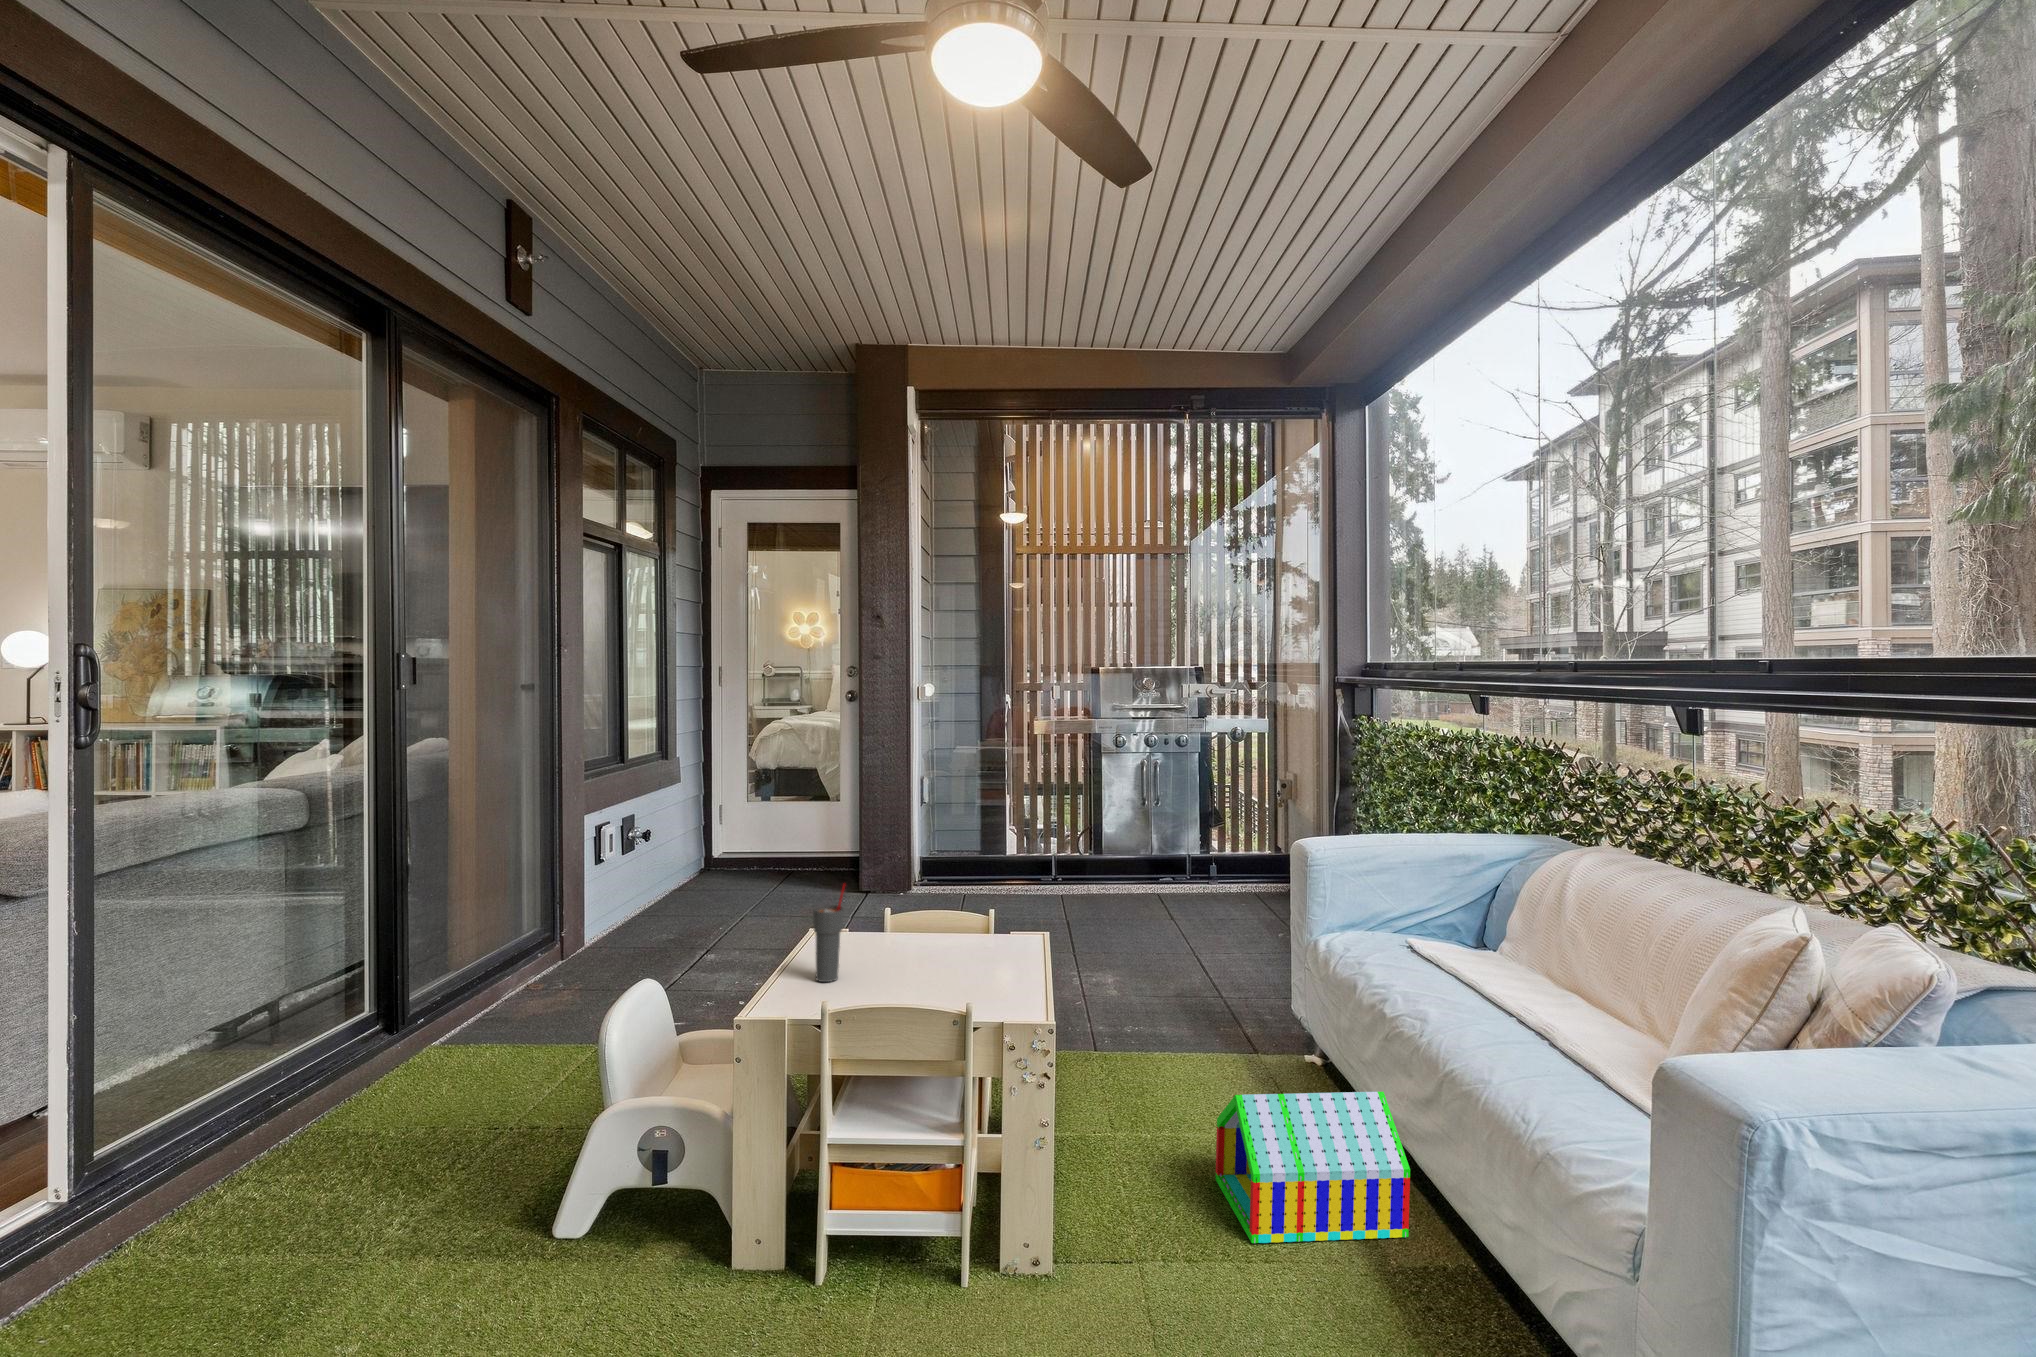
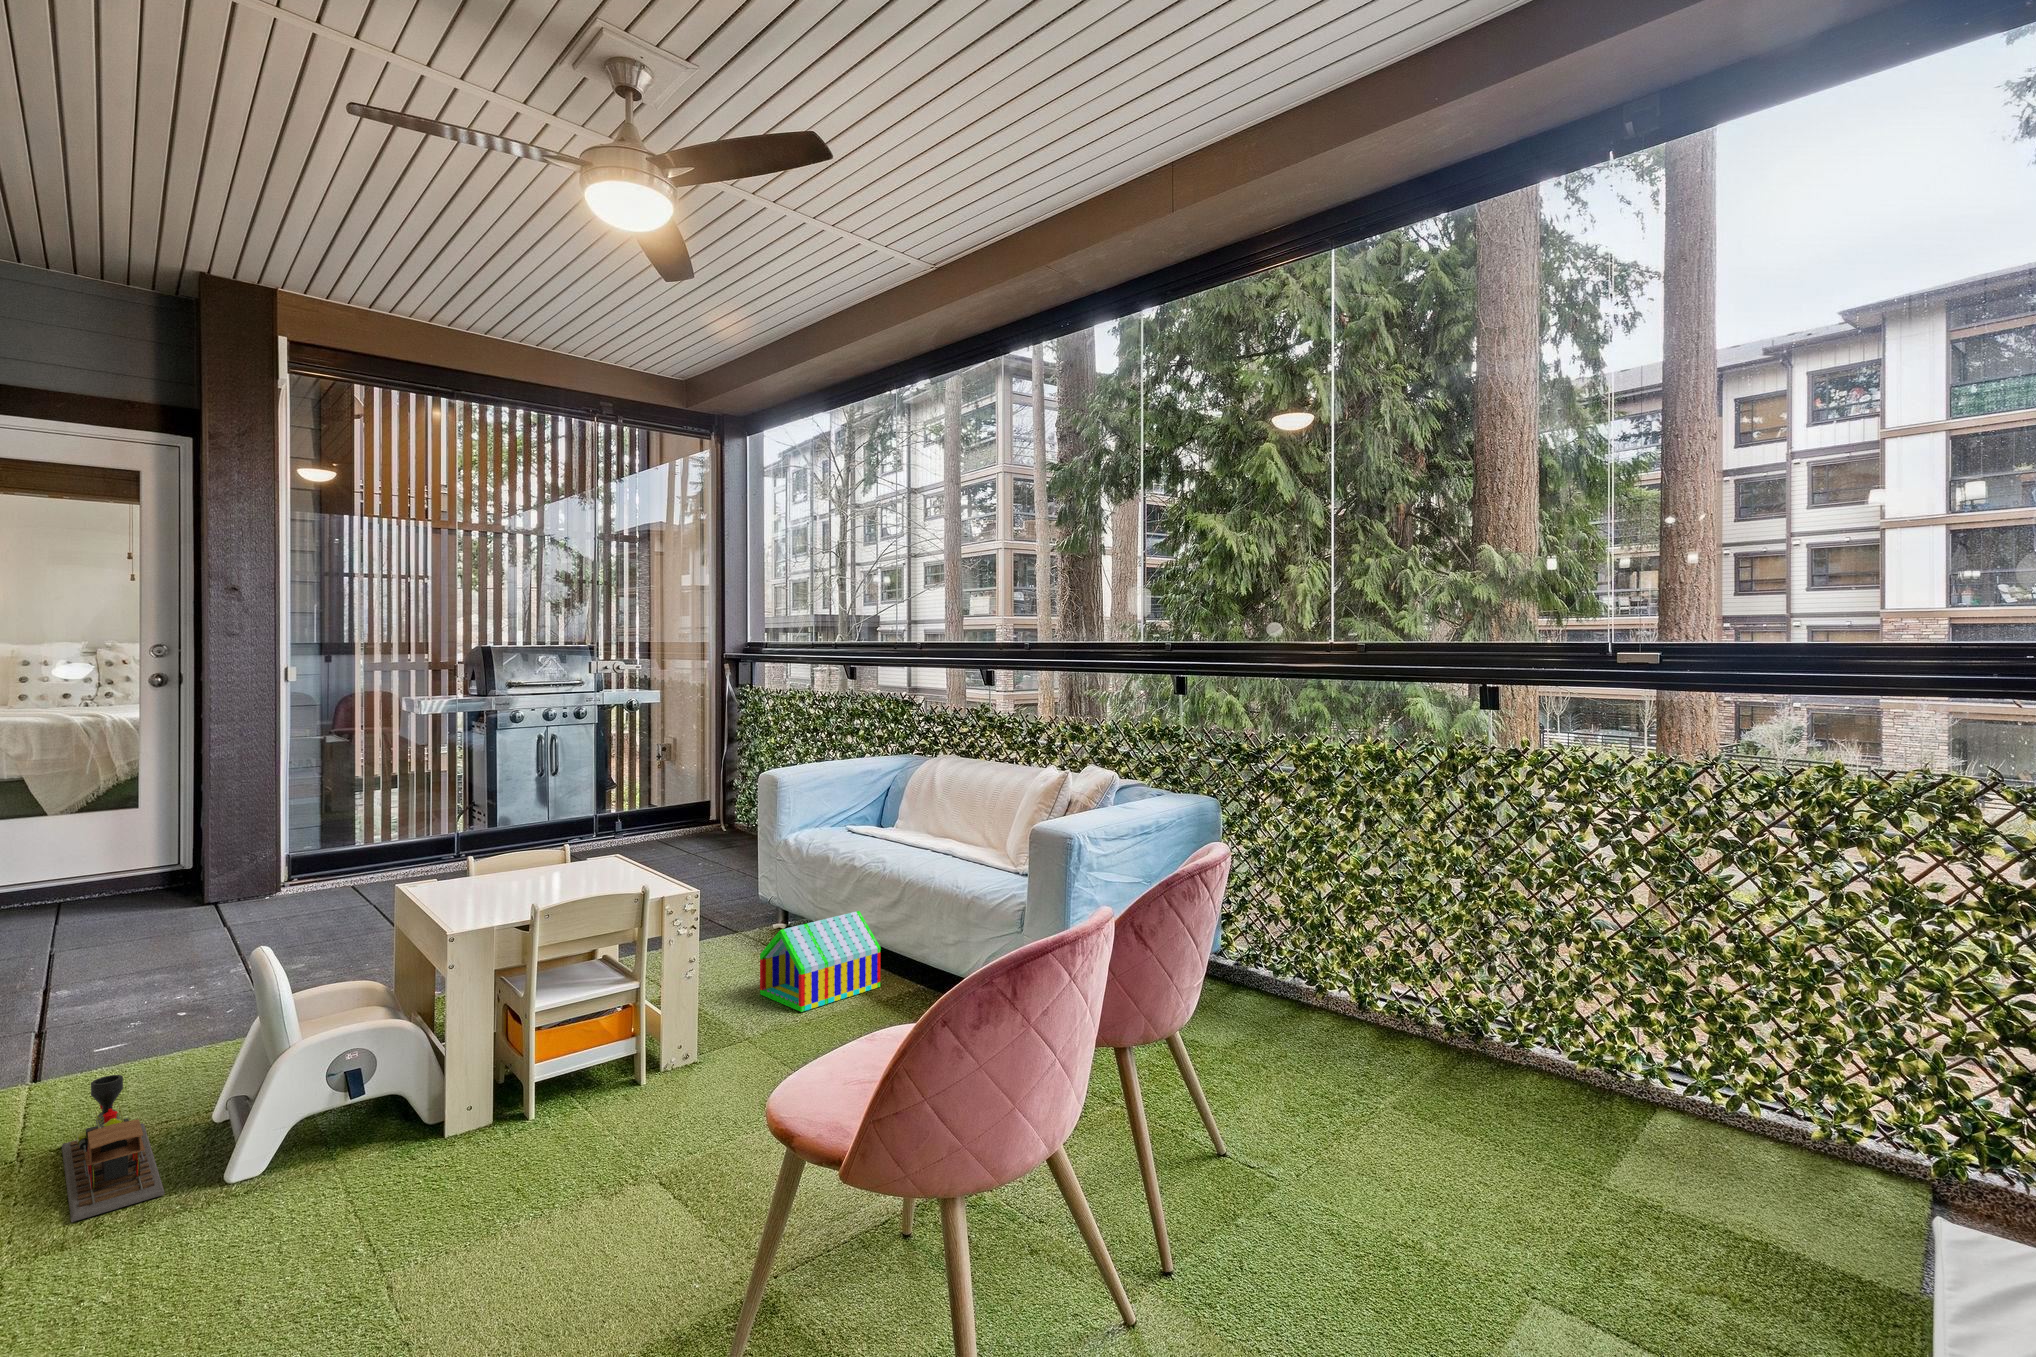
cup: present [813,884,845,982] -> none [491,828,517,904]
toy train: none [385,1078,554,1241] -> present [62,1075,165,1222]

